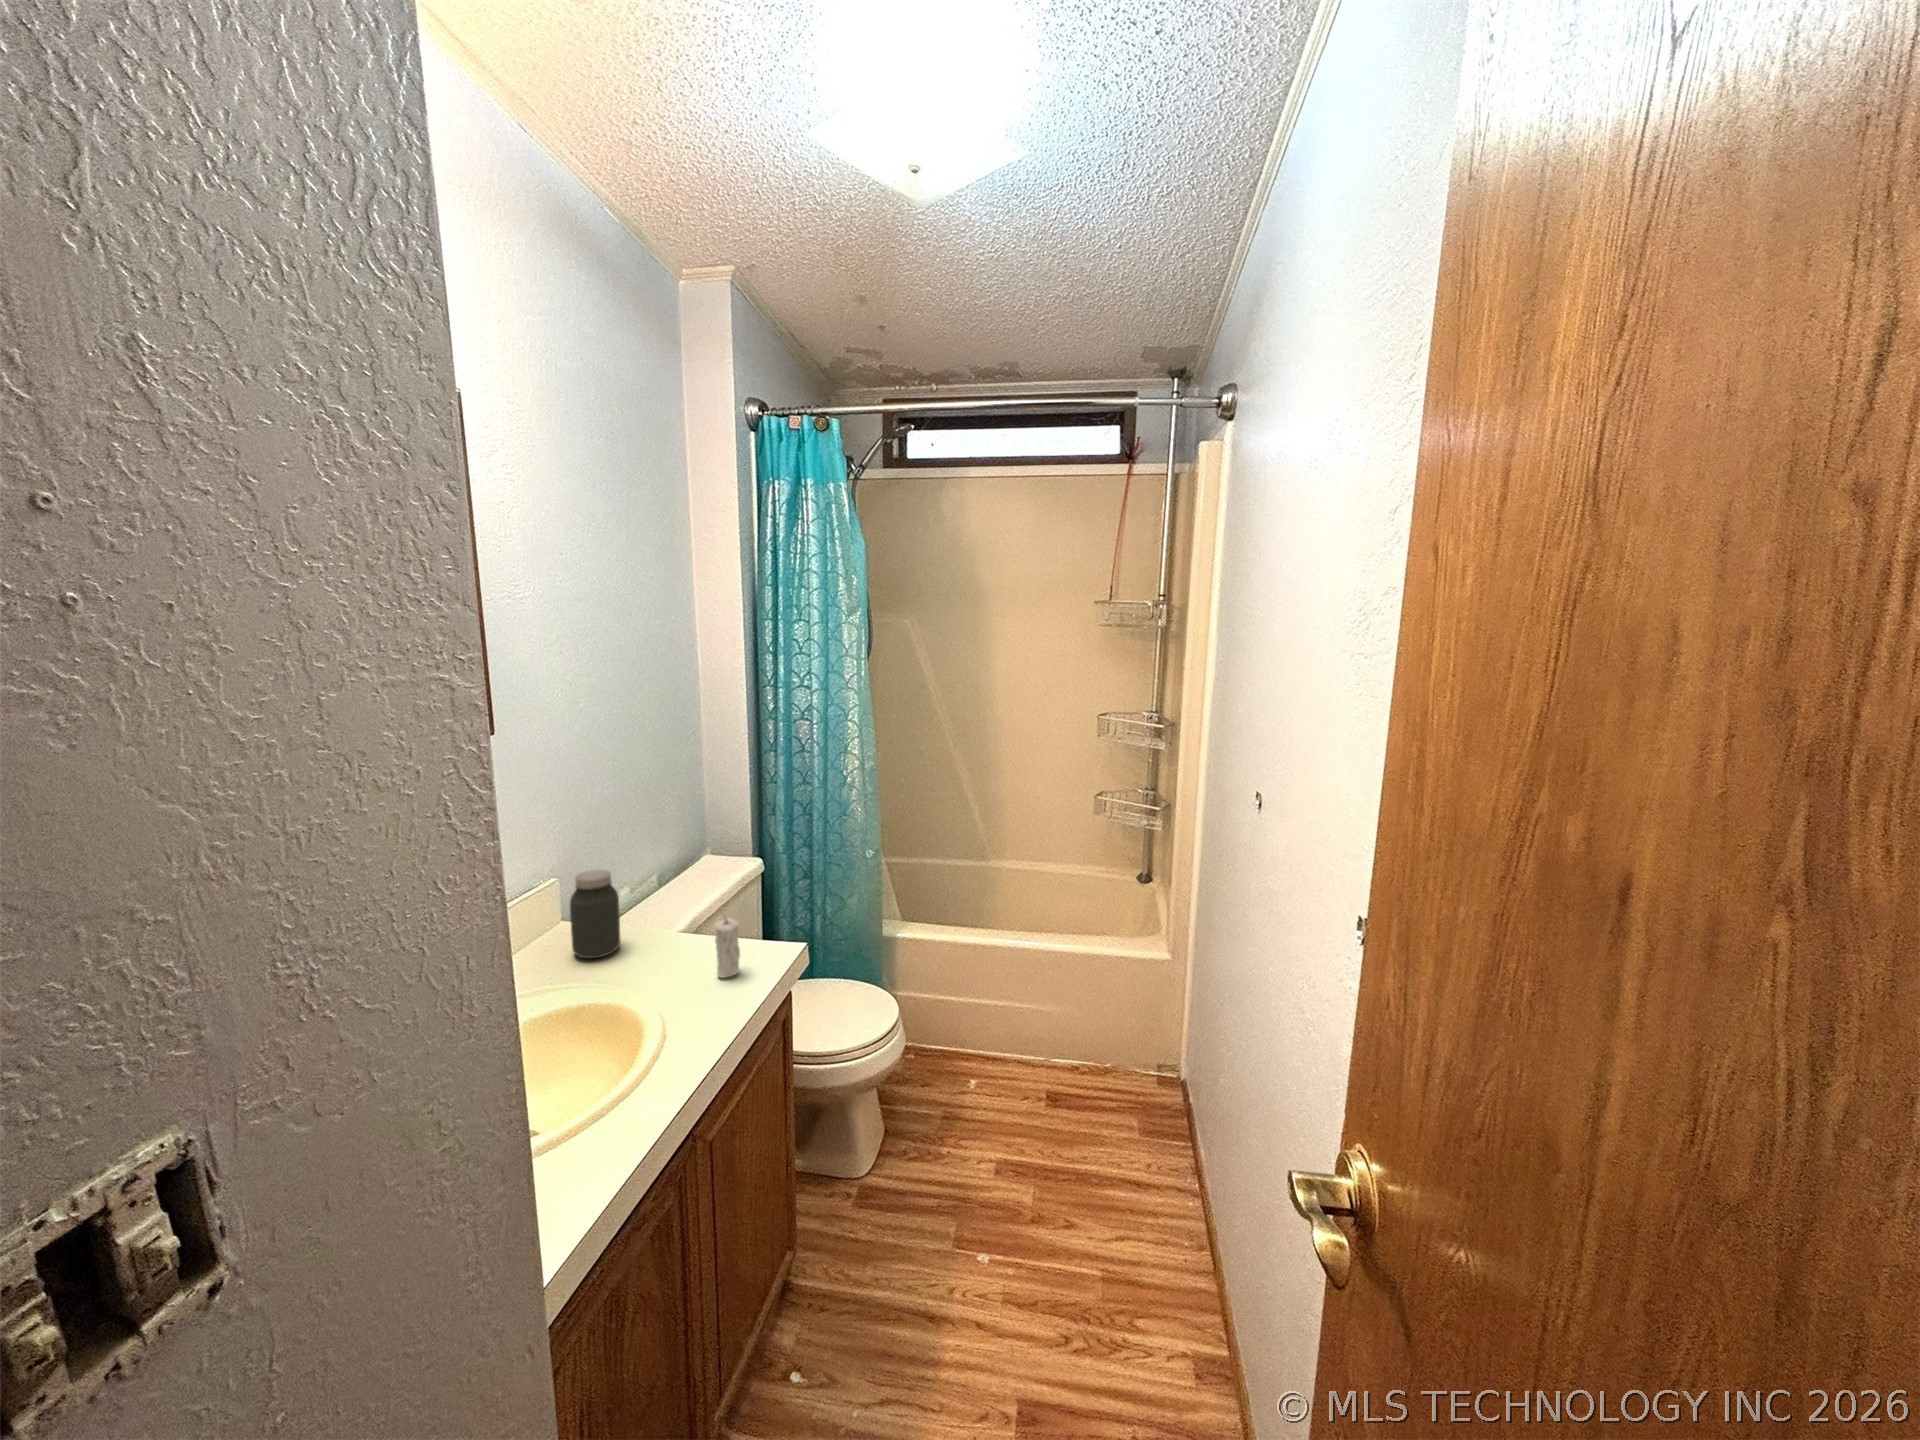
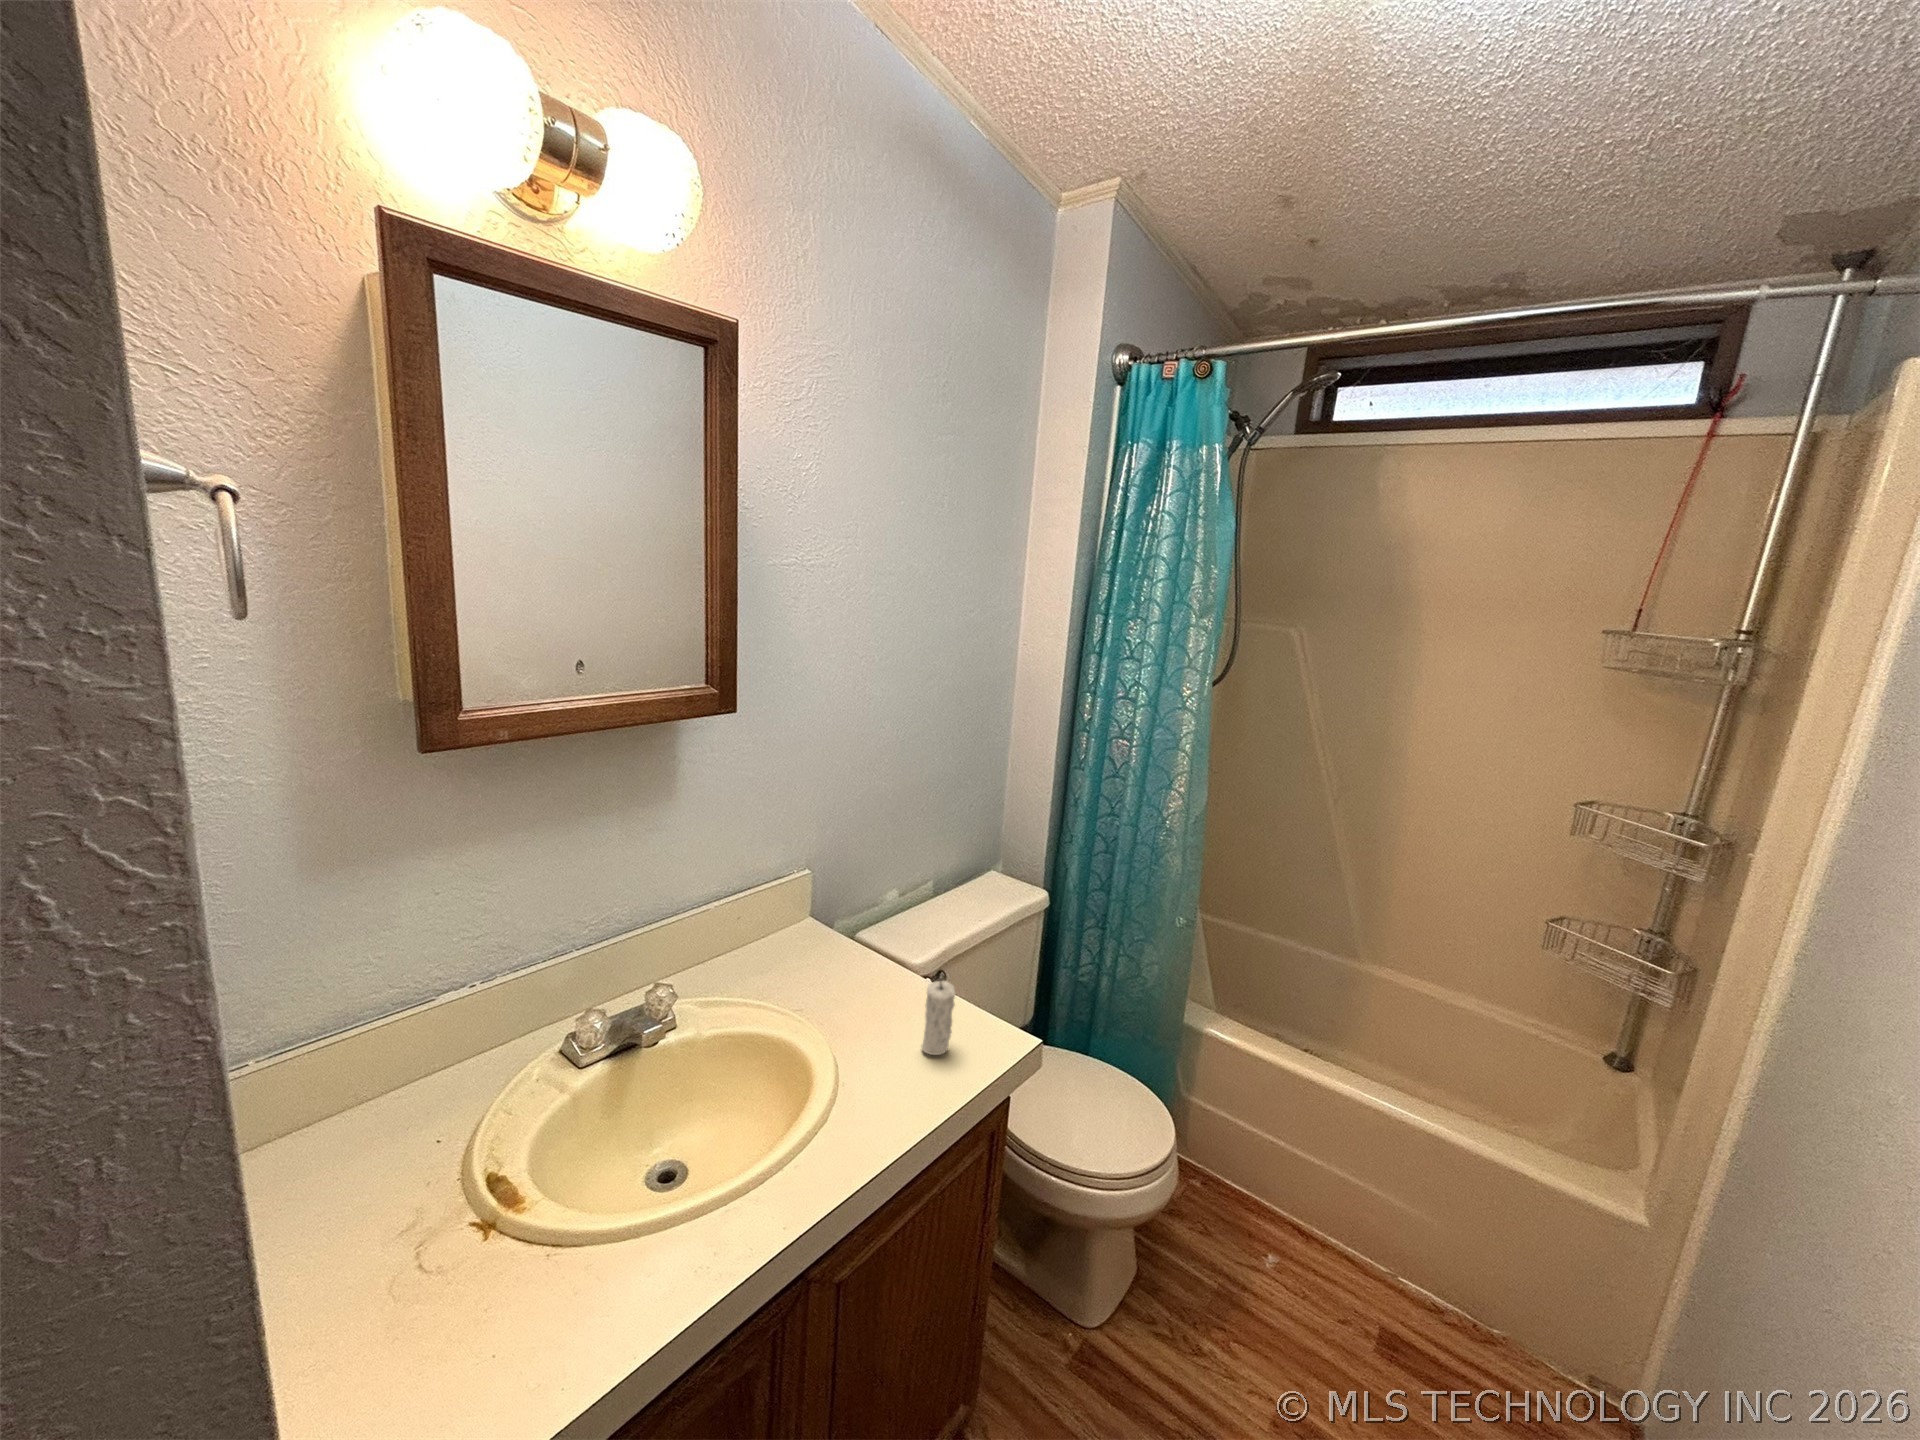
jar: present [570,870,620,958] -> none [795,876,849,976]

